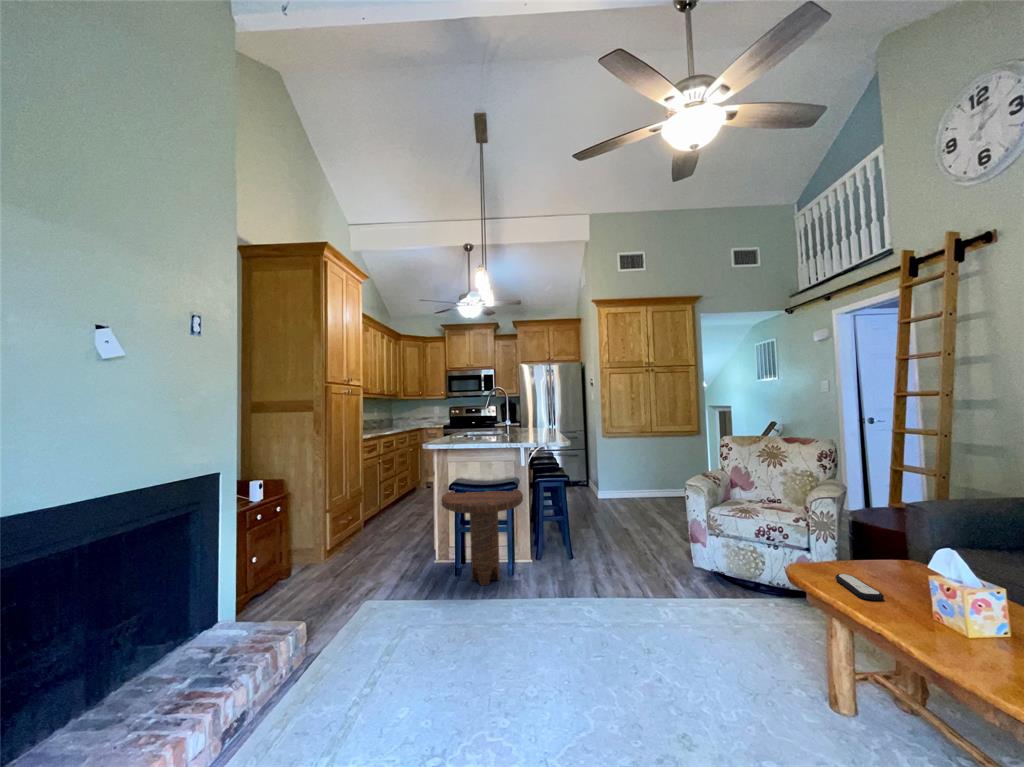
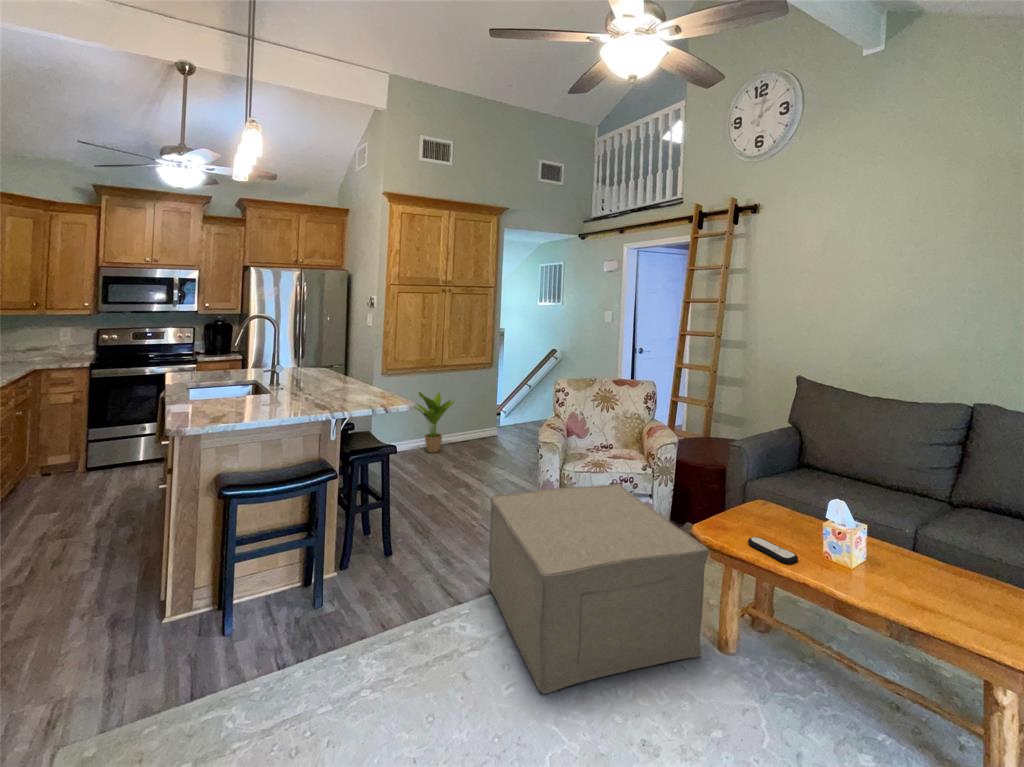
potted plant: none [616,451,660,504] -> present [413,392,454,453]
side table: present [441,489,523,585] -> none [196,477,349,639]
ottoman: none [612,515,795,693] -> present [489,484,709,694]

